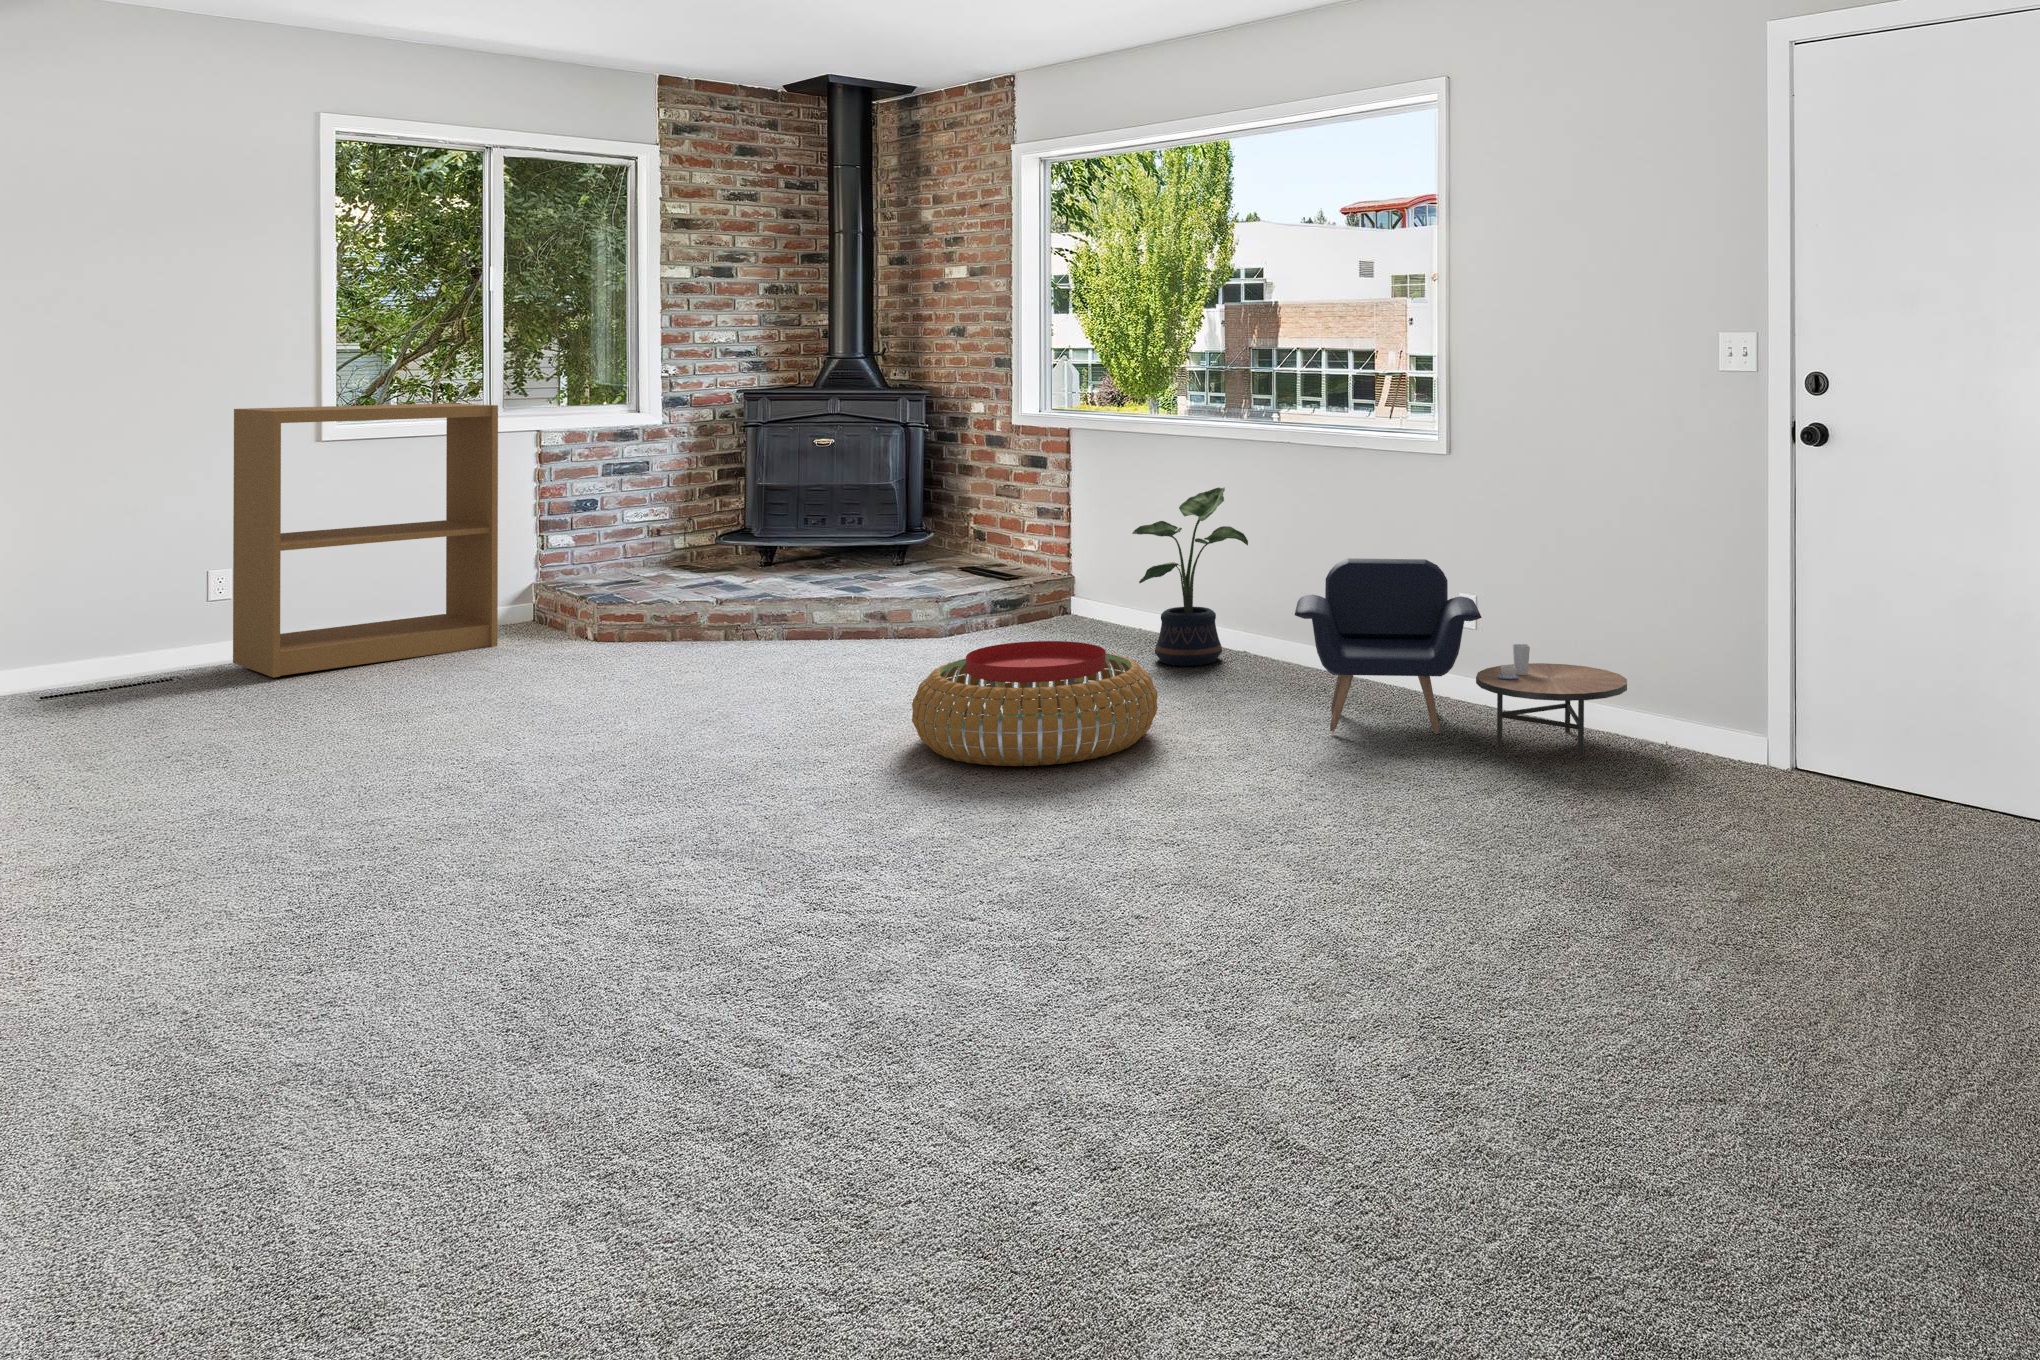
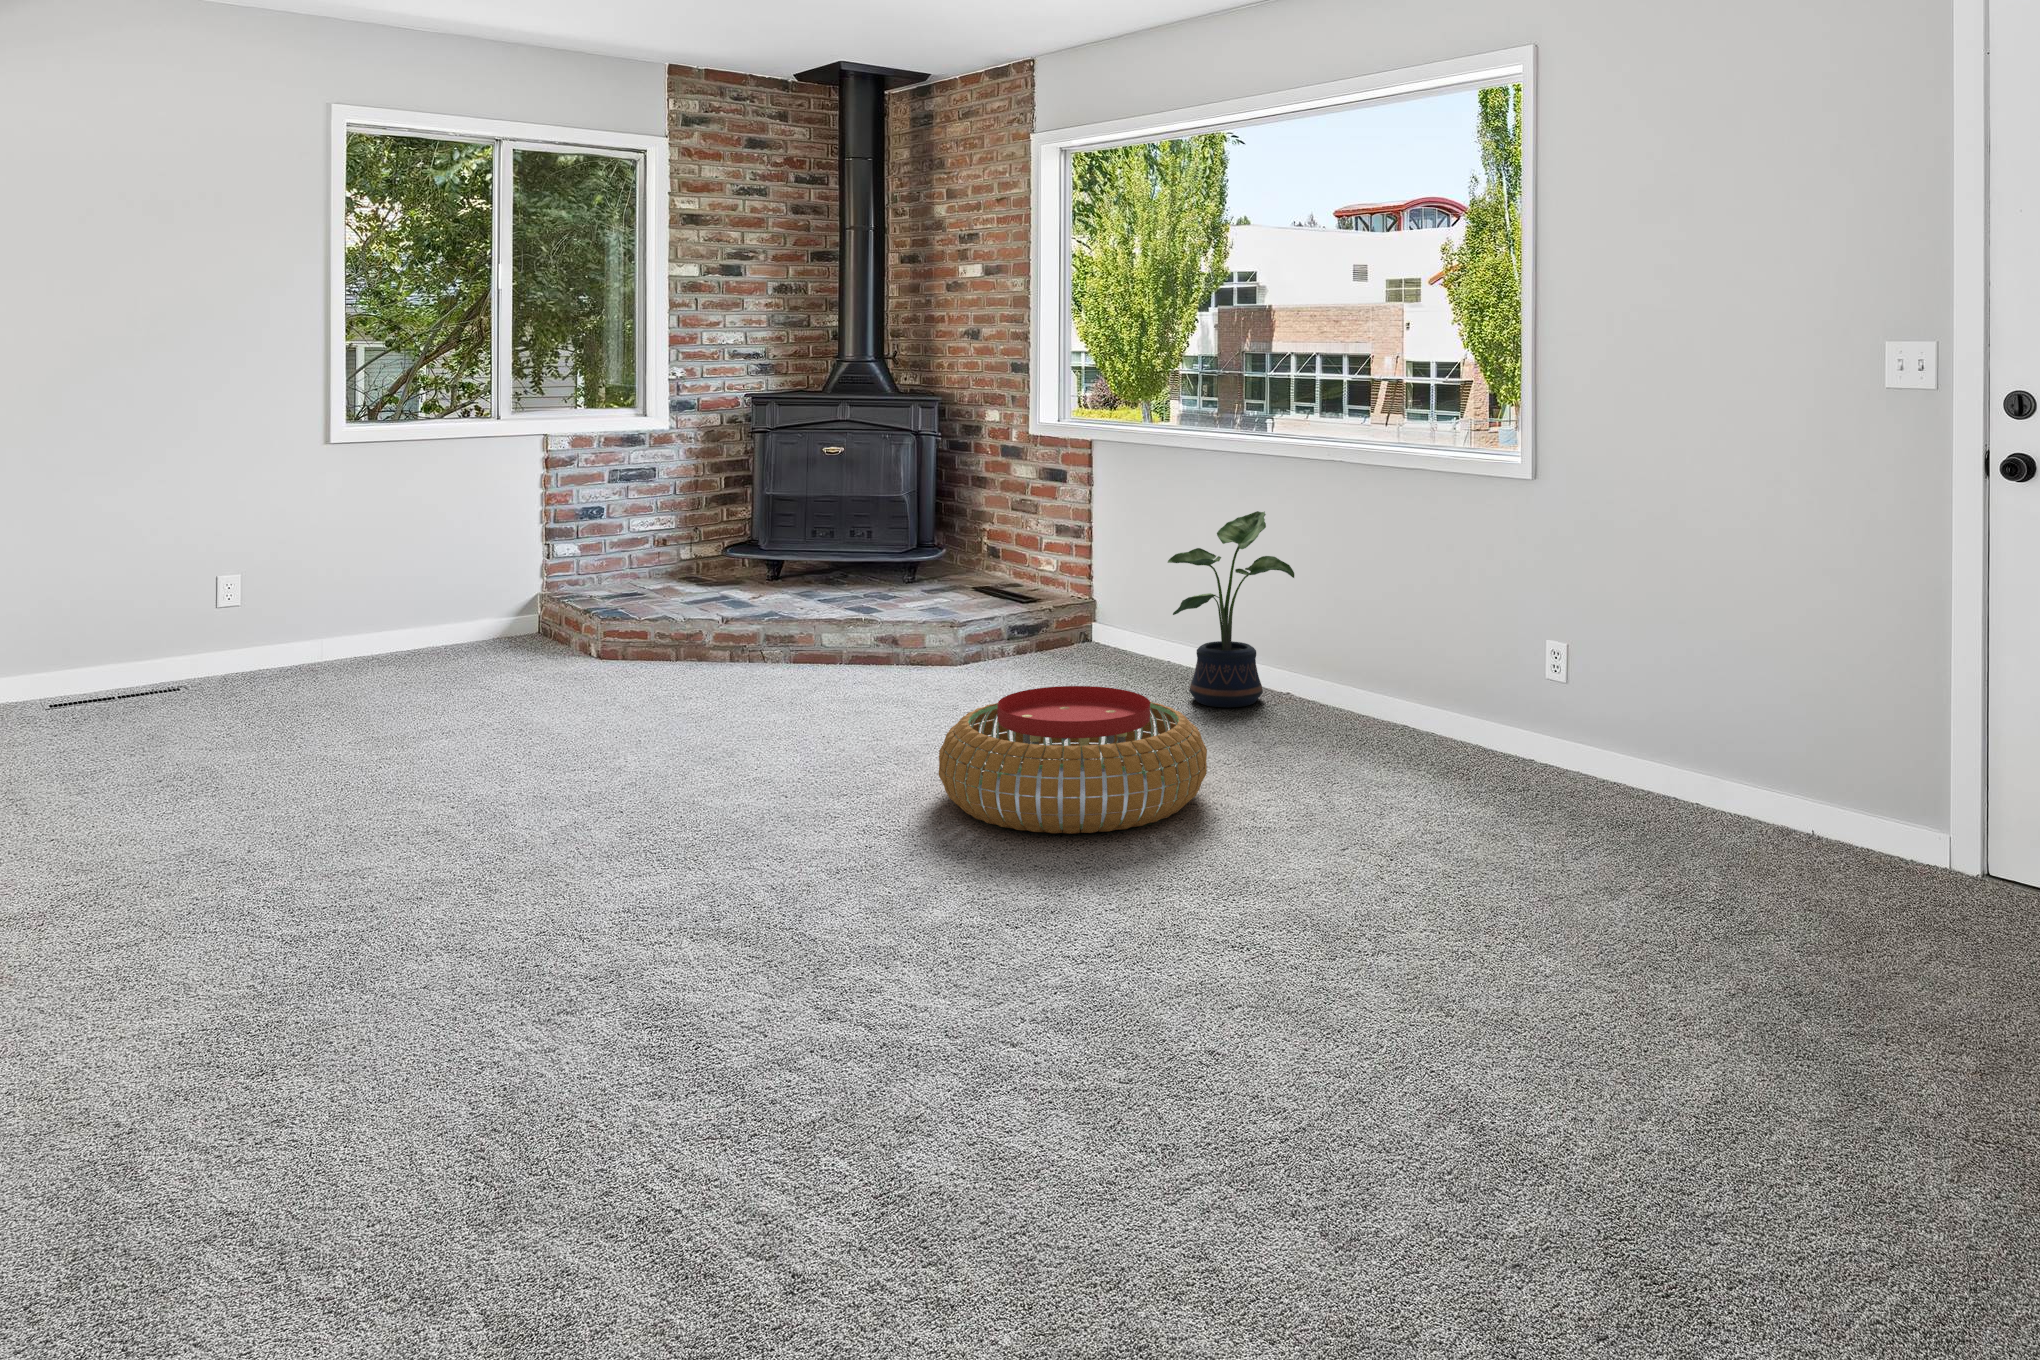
bookshelf: present [233,403,498,677] -> none [238,406,505,694]
armchair: present [1295,558,1627,757] -> none [1359,601,1750,844]

